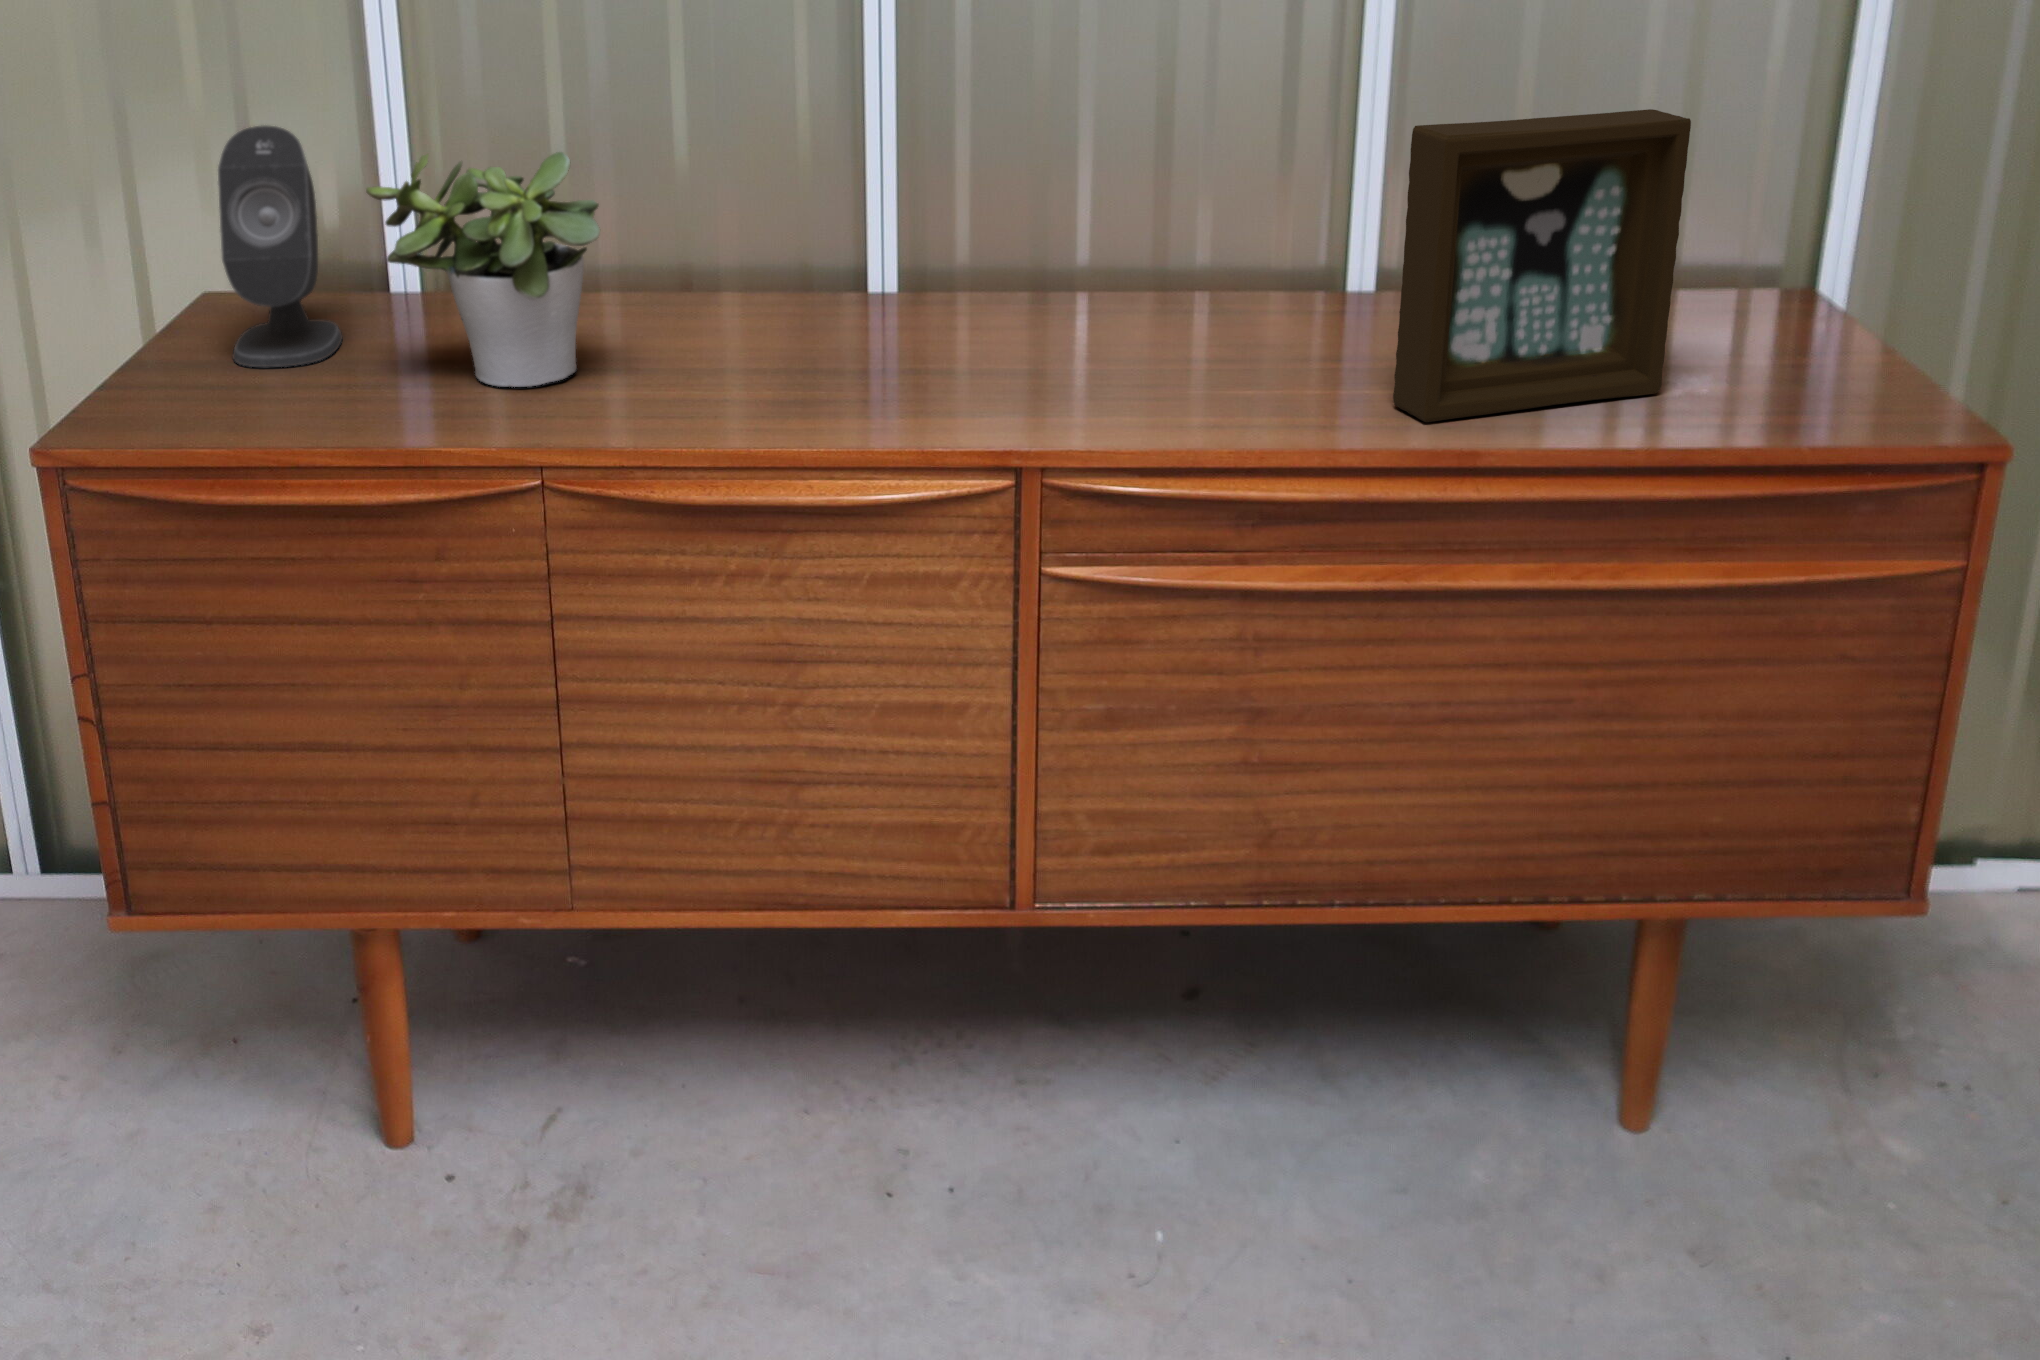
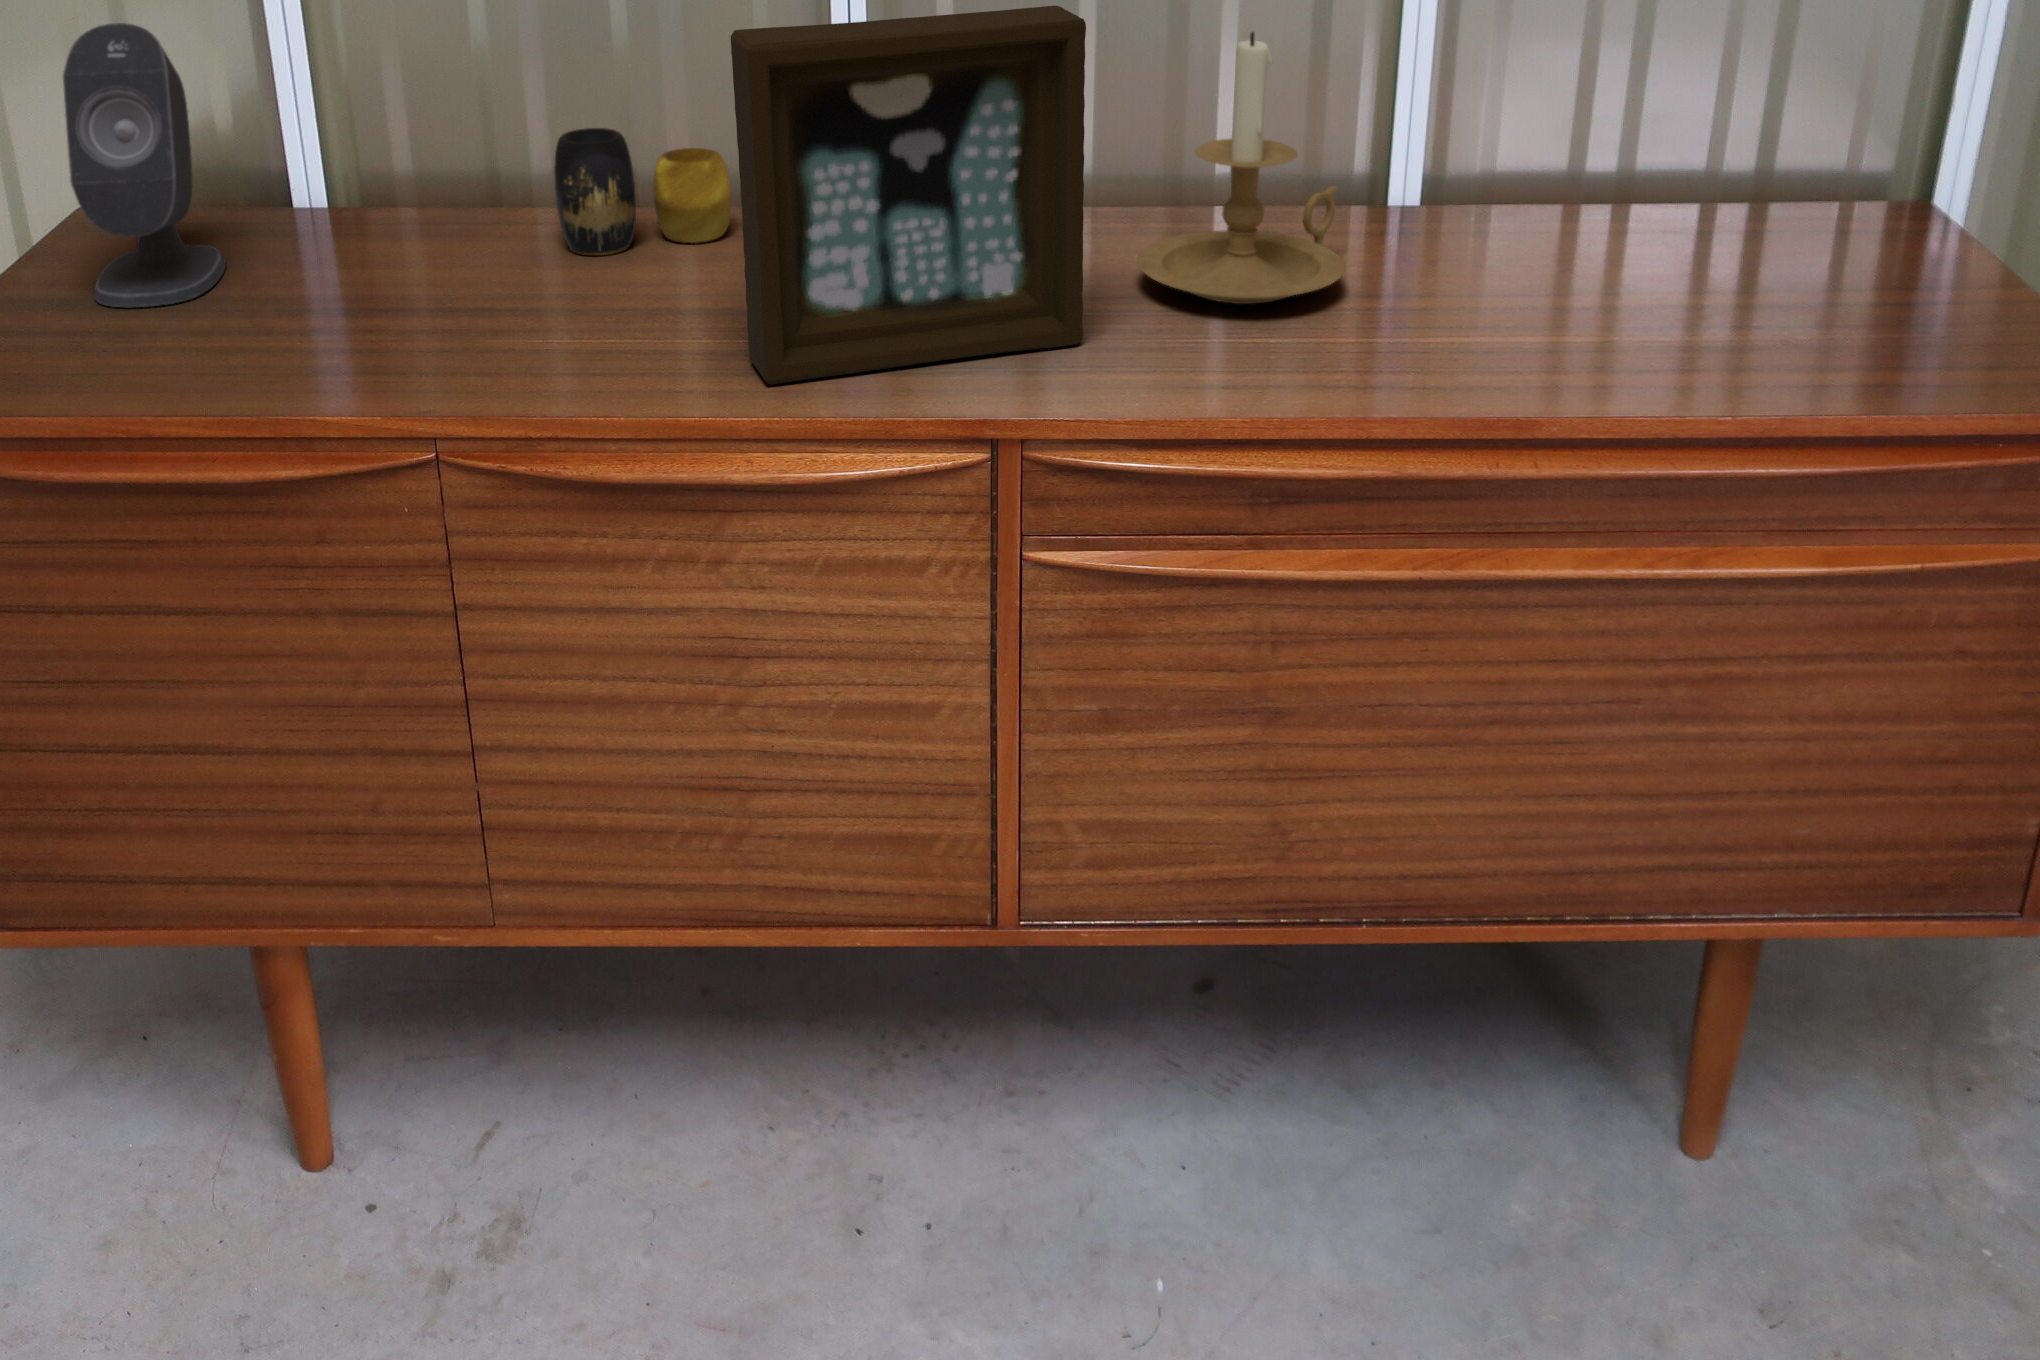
picture frame: present [1393,109,1691,422] -> present [731,6,1086,384]
candle holder: none [1134,134,1312,365] -> present [1138,32,1345,304]
potted plant: present [366,152,600,387] -> none [228,59,504,334]
vase: none [629,220,779,329] -> present [554,128,731,255]

